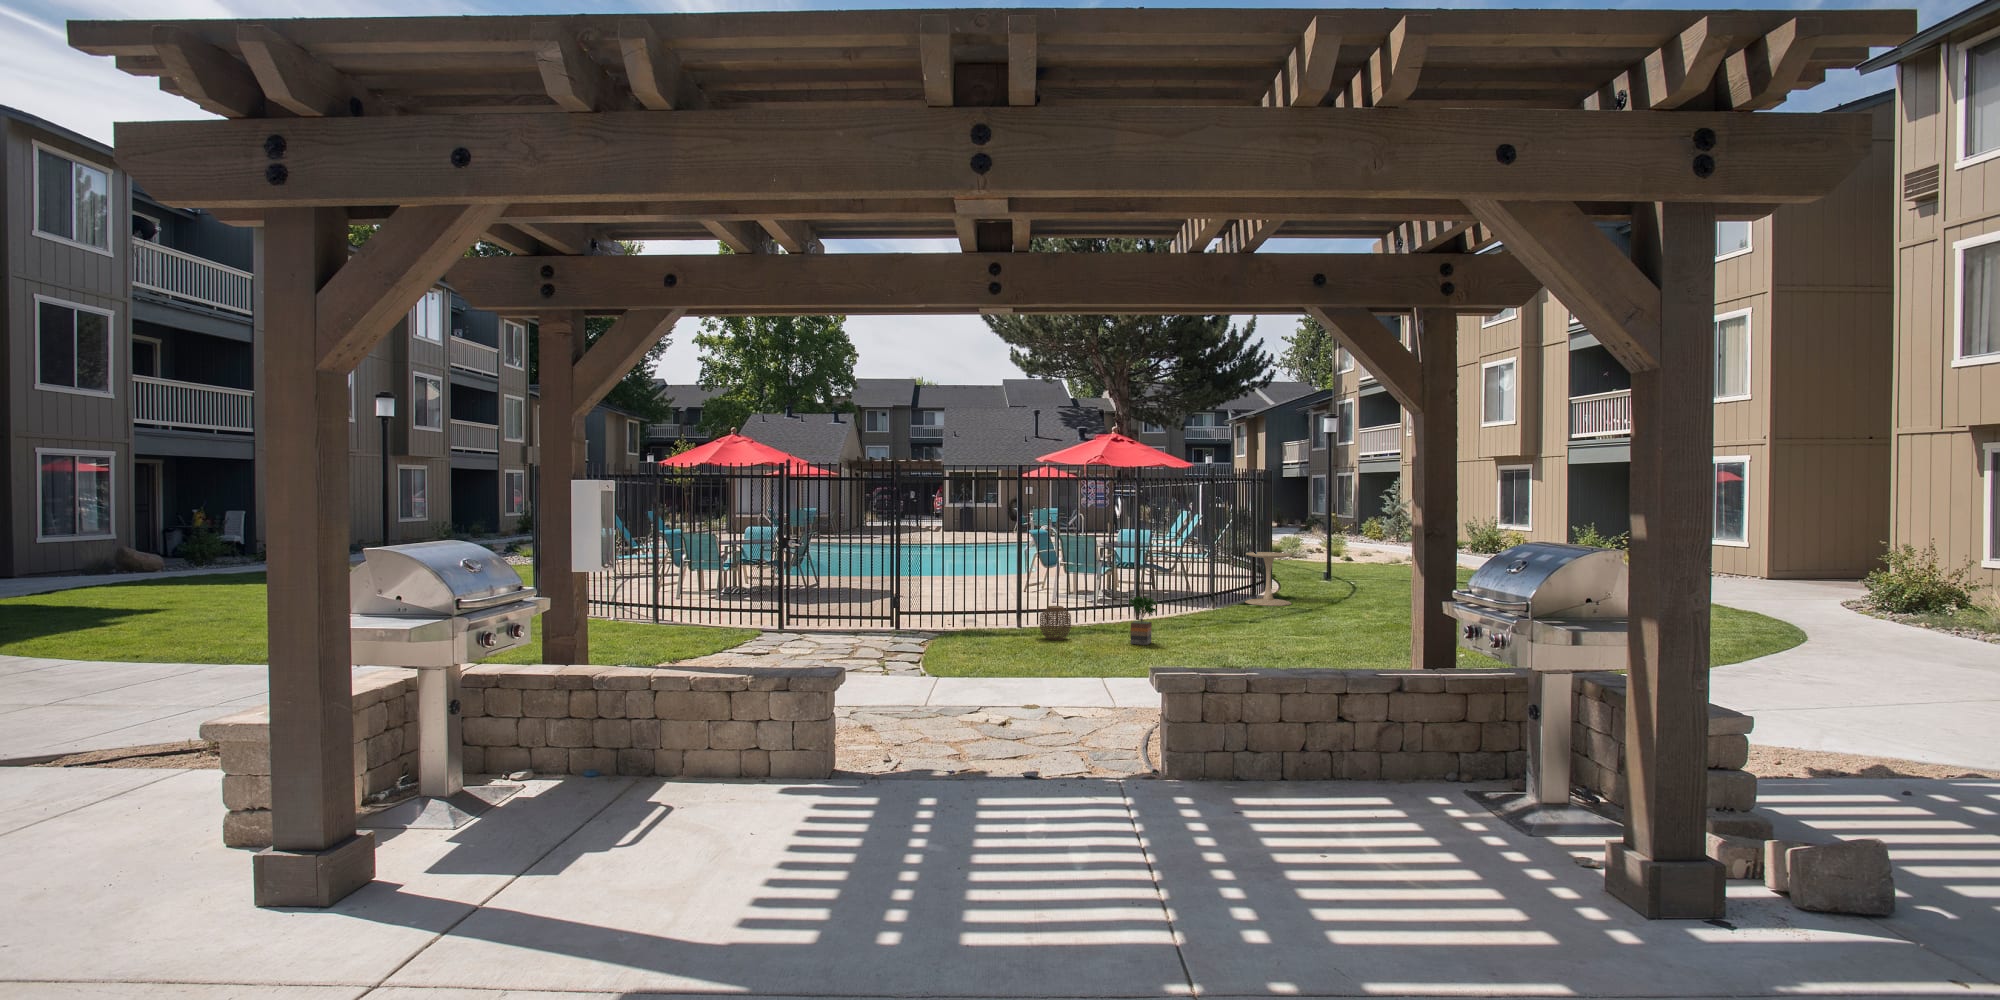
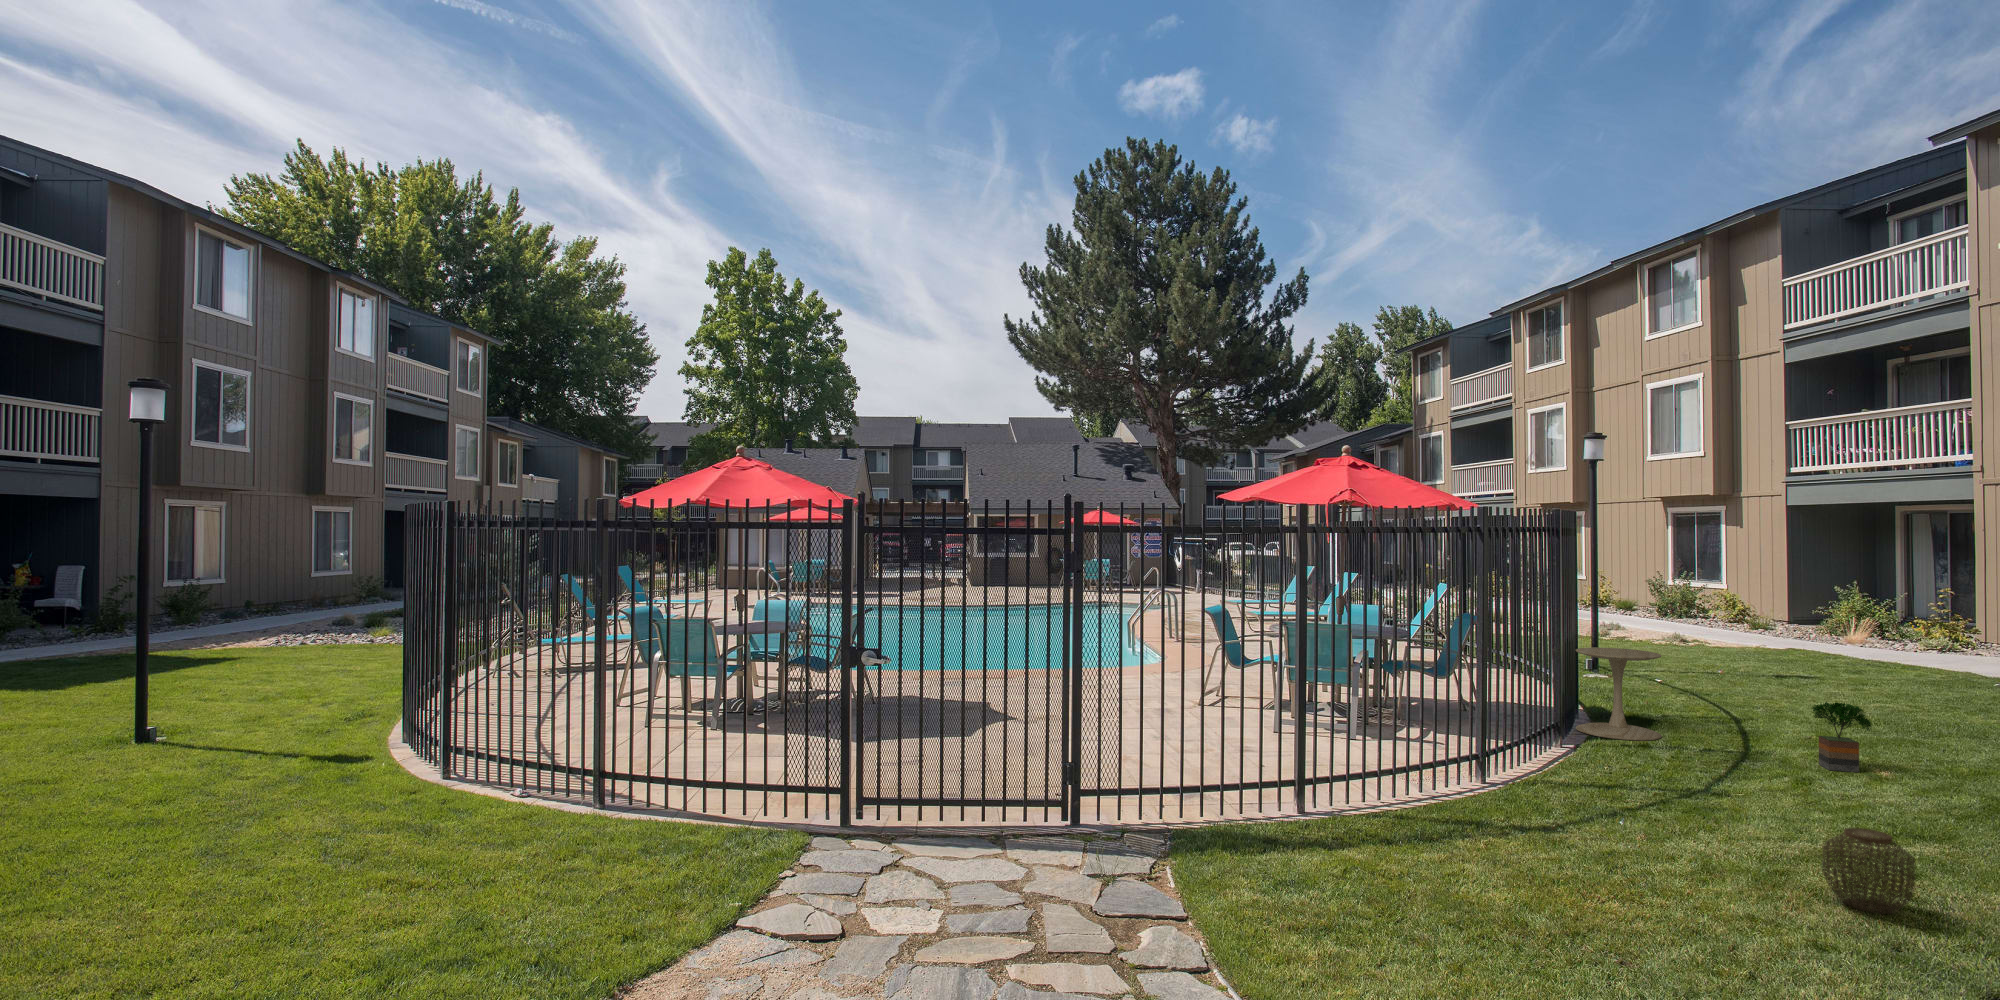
potted tree: present [1129,597,1157,645] -> present [1812,702,1871,772]
woven basket: present [1040,606,1071,640] -> present [1823,828,1915,914]

